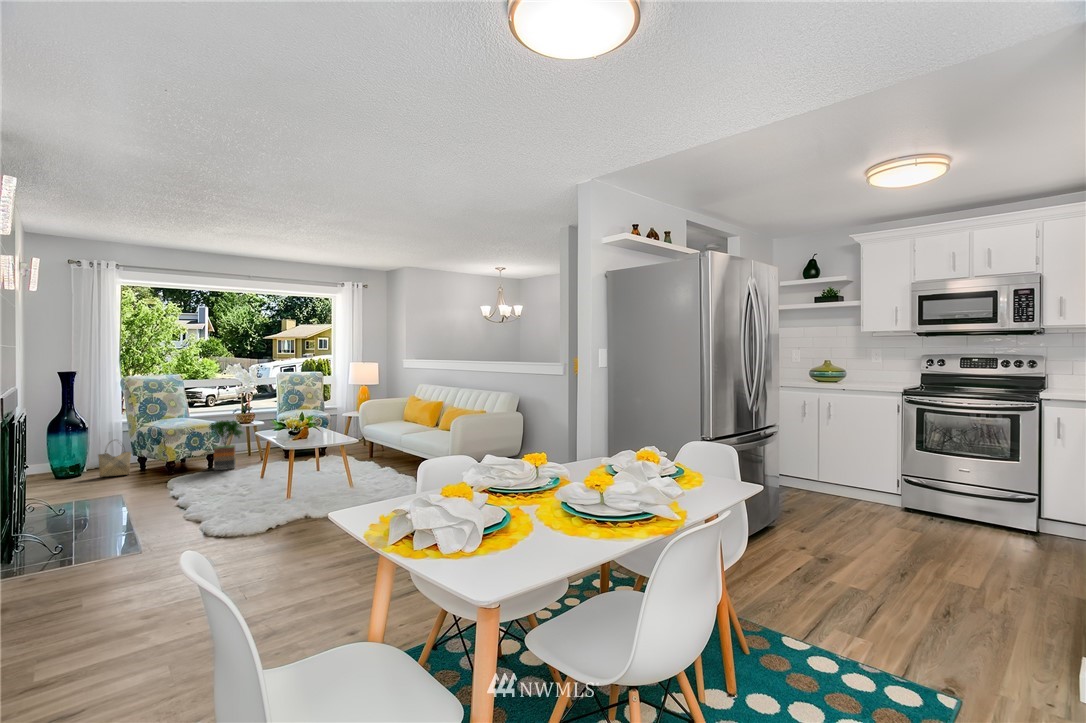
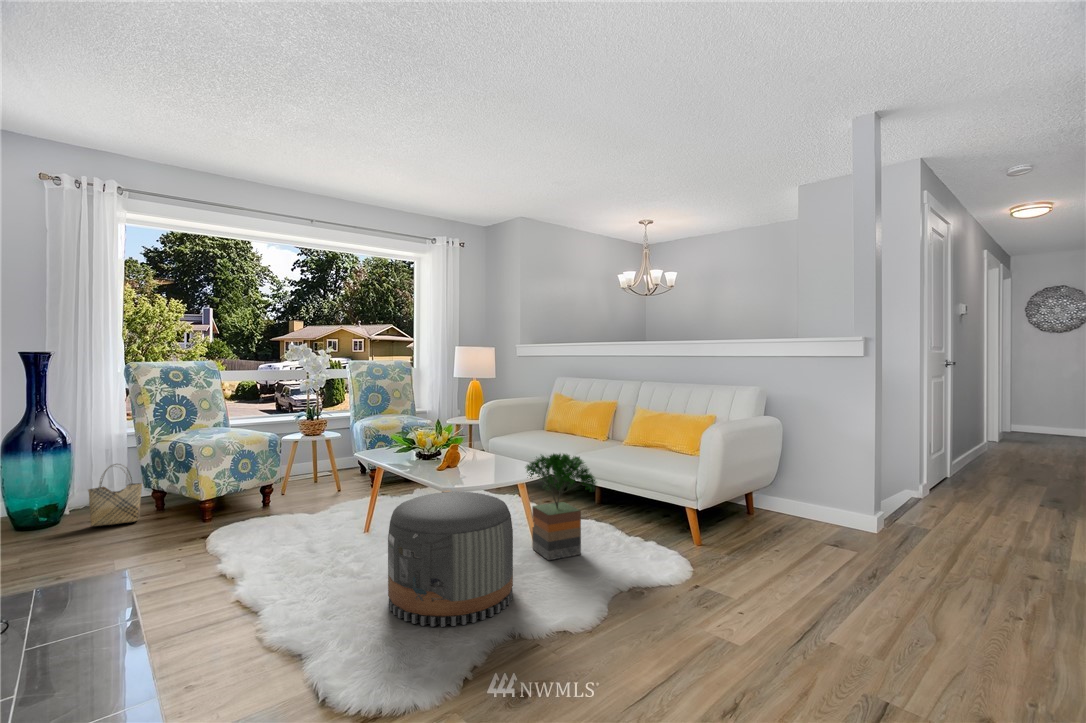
potted tree: present [209,420,243,470] -> present [526,454,596,560]
pouf: none [253,451,324,514] -> present [388,492,513,627]

